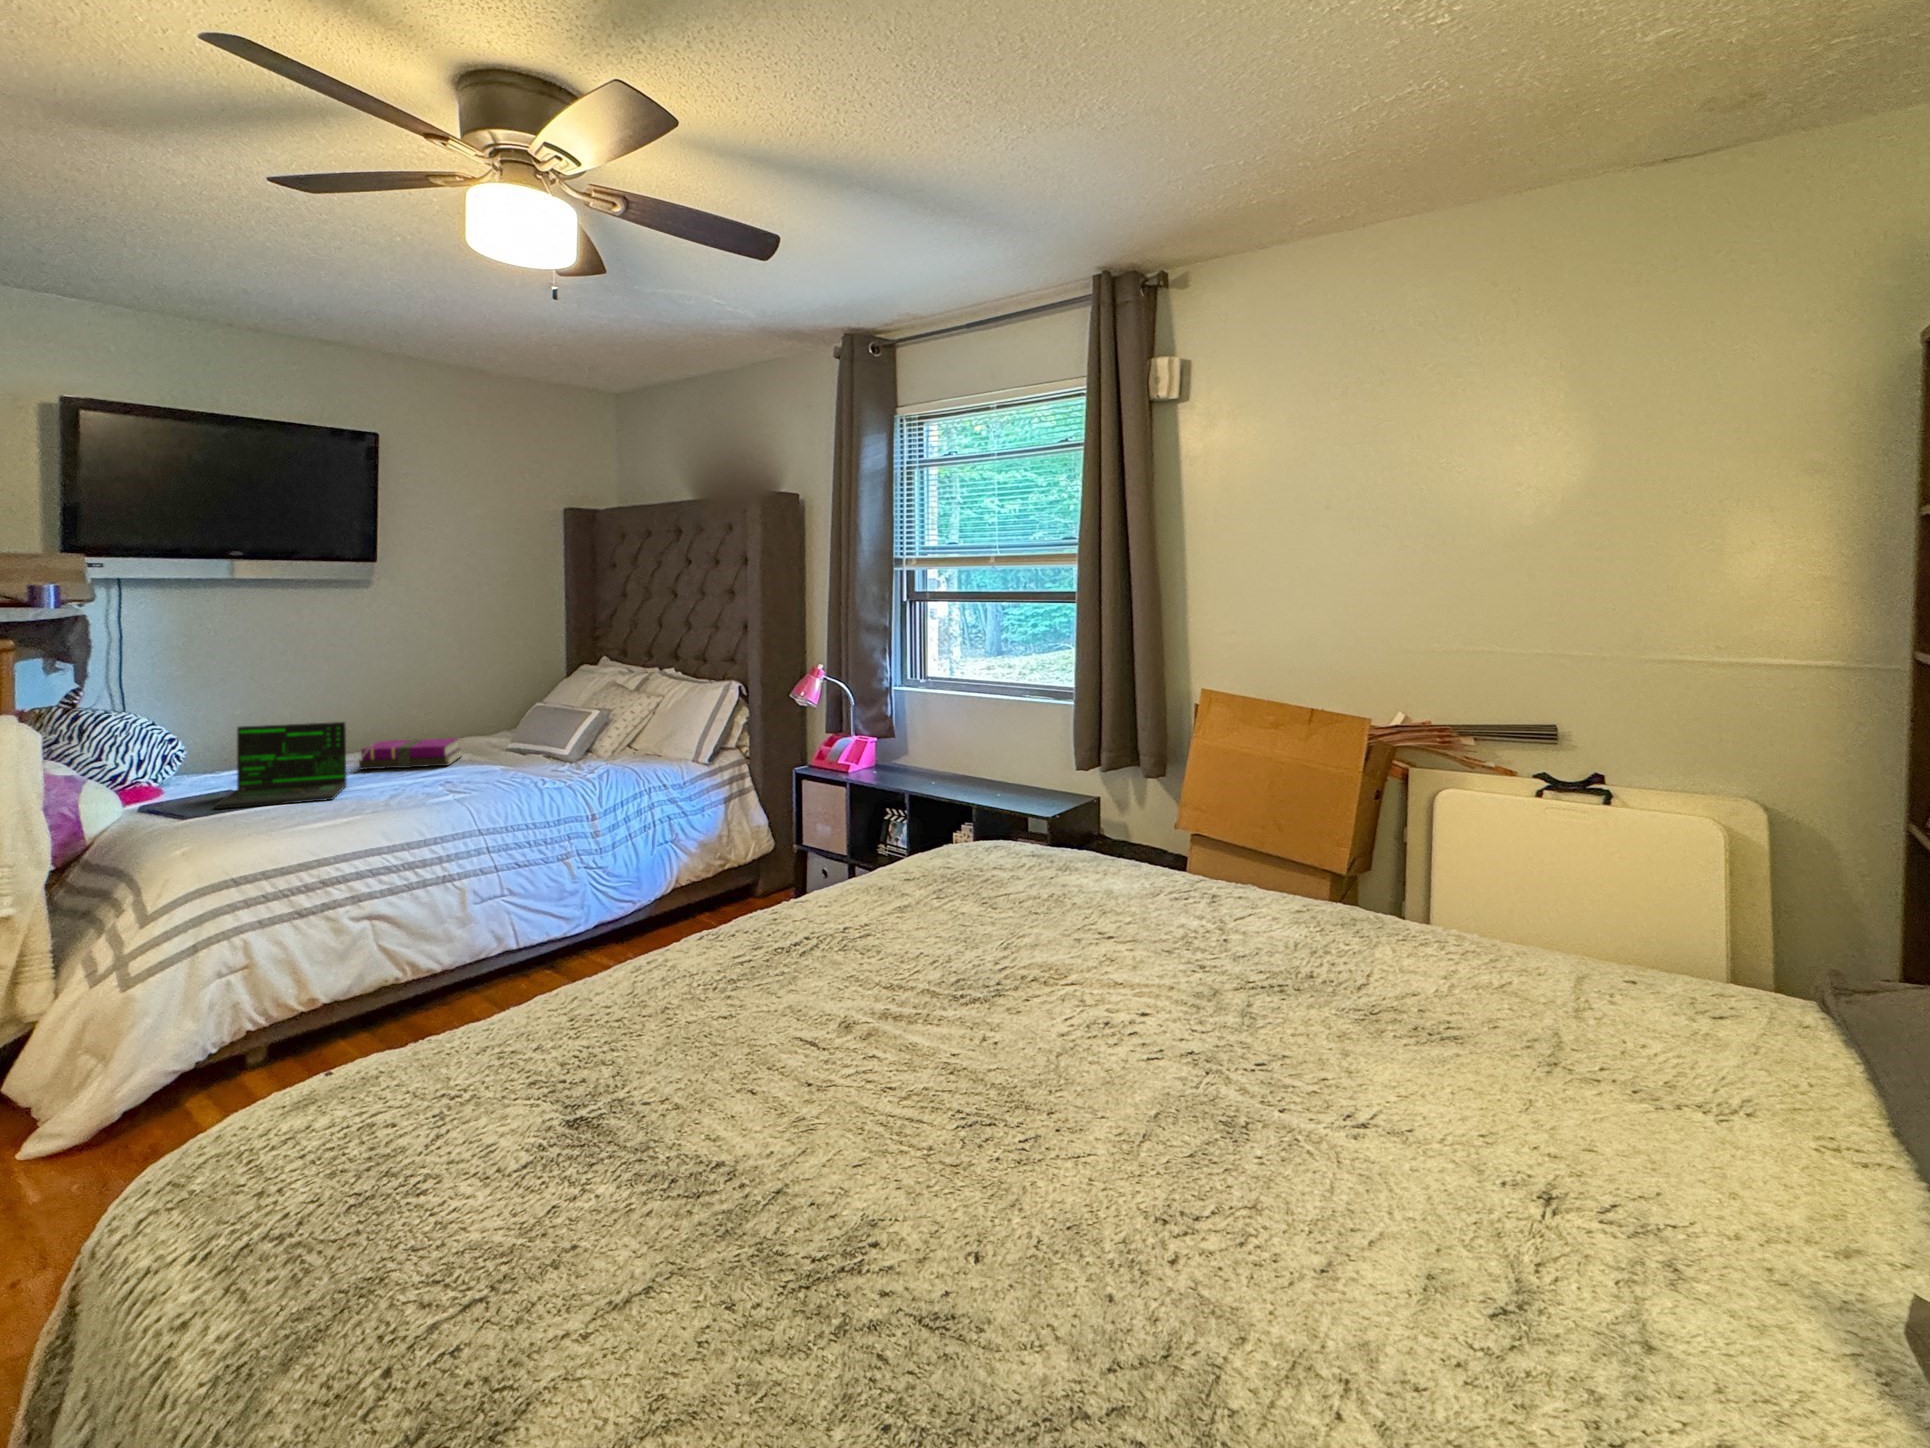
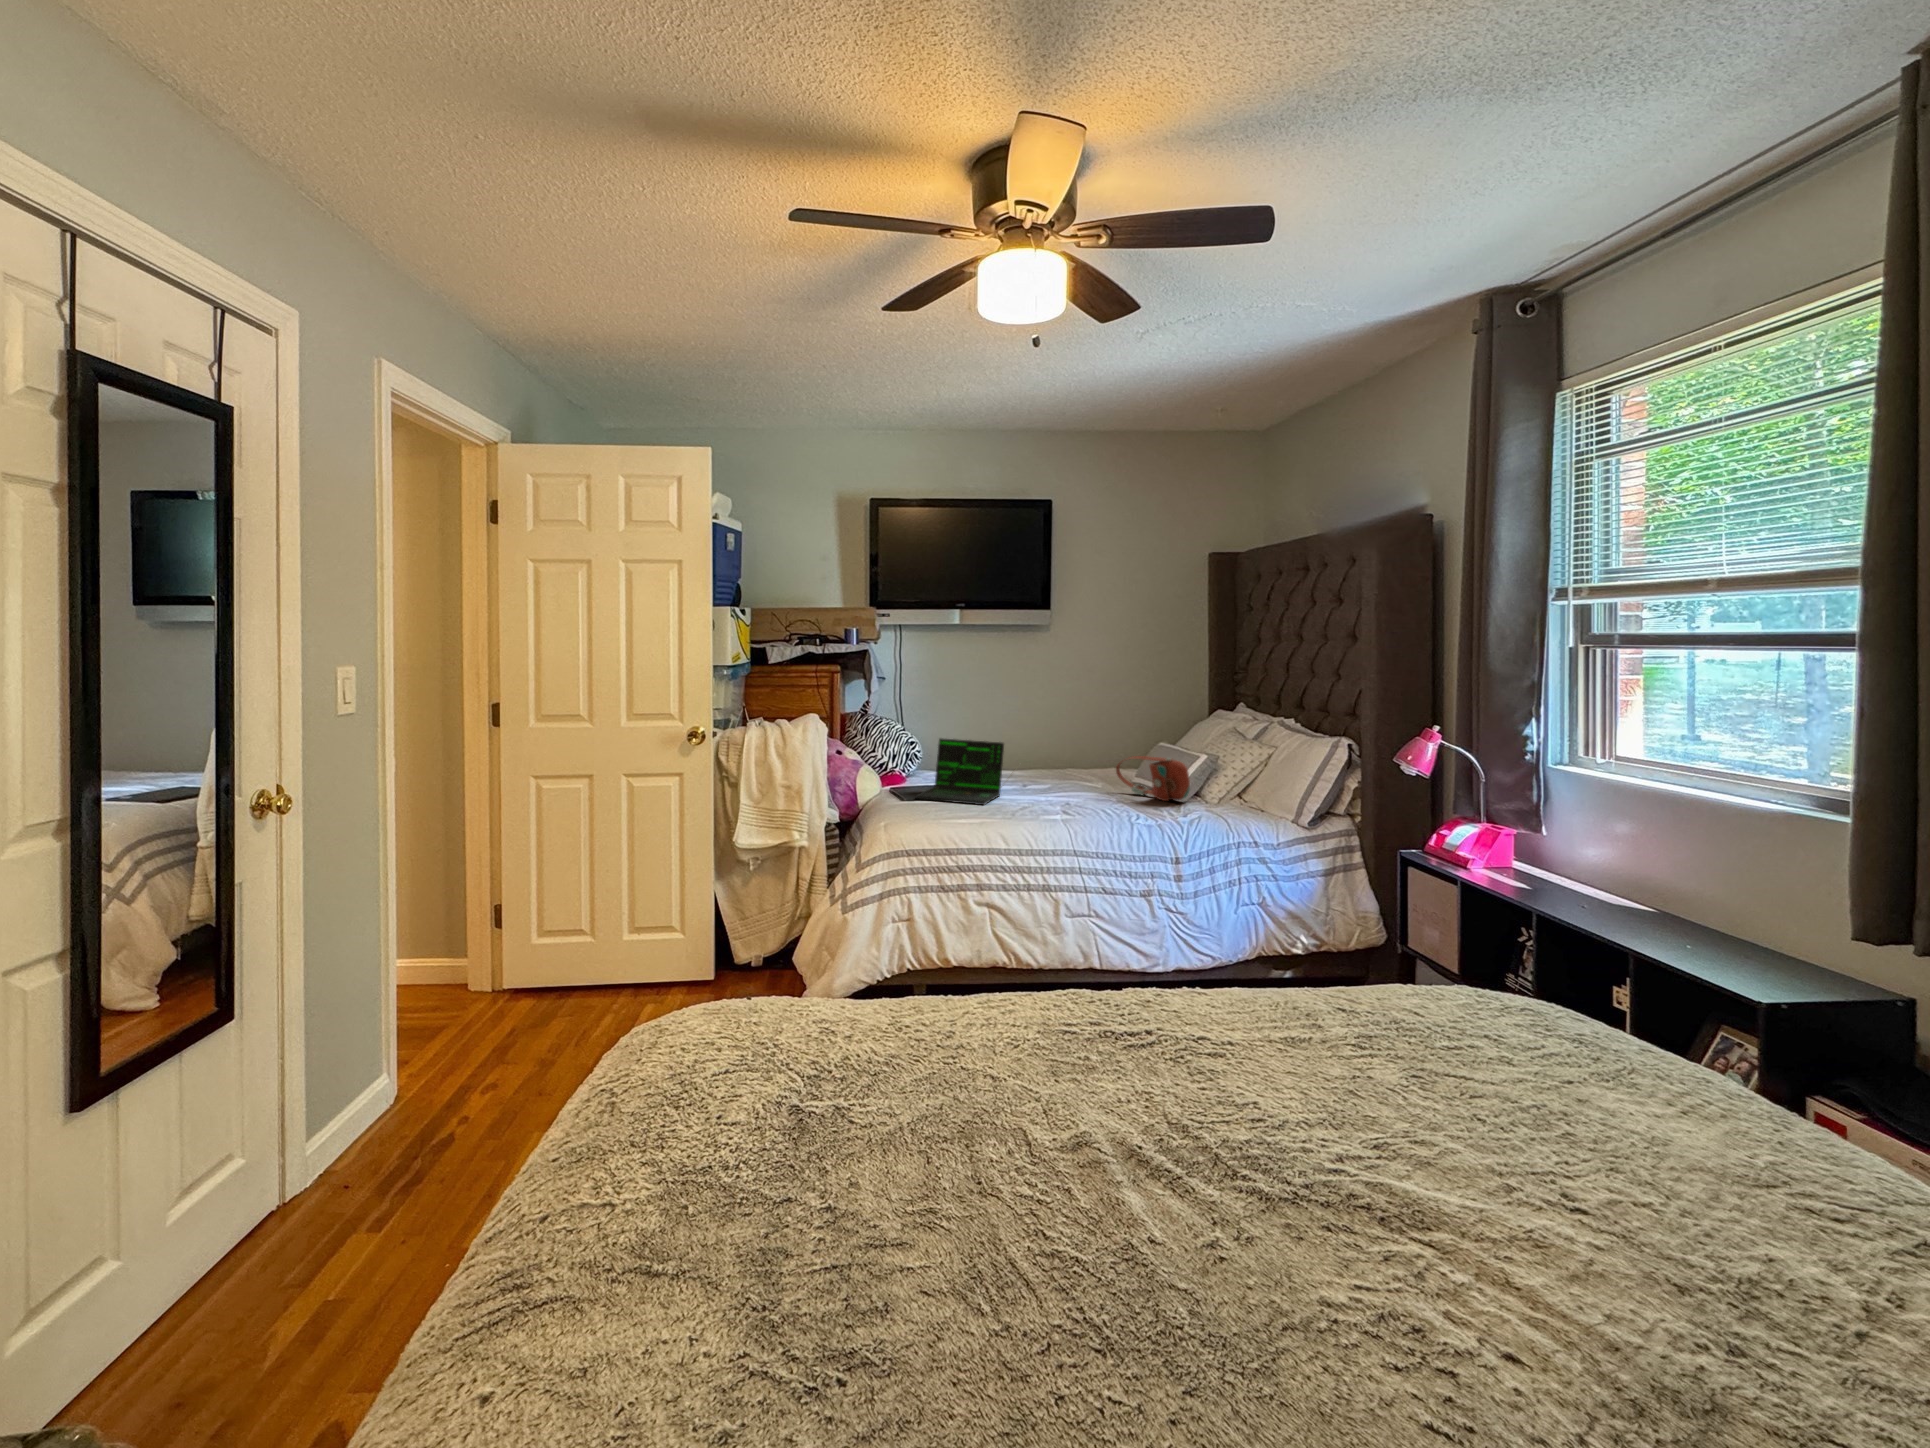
handbag: none [490,717,582,761] -> present [1116,756,1190,801]
notebook: present [359,738,461,769] -> none [1017,763,1096,791]

